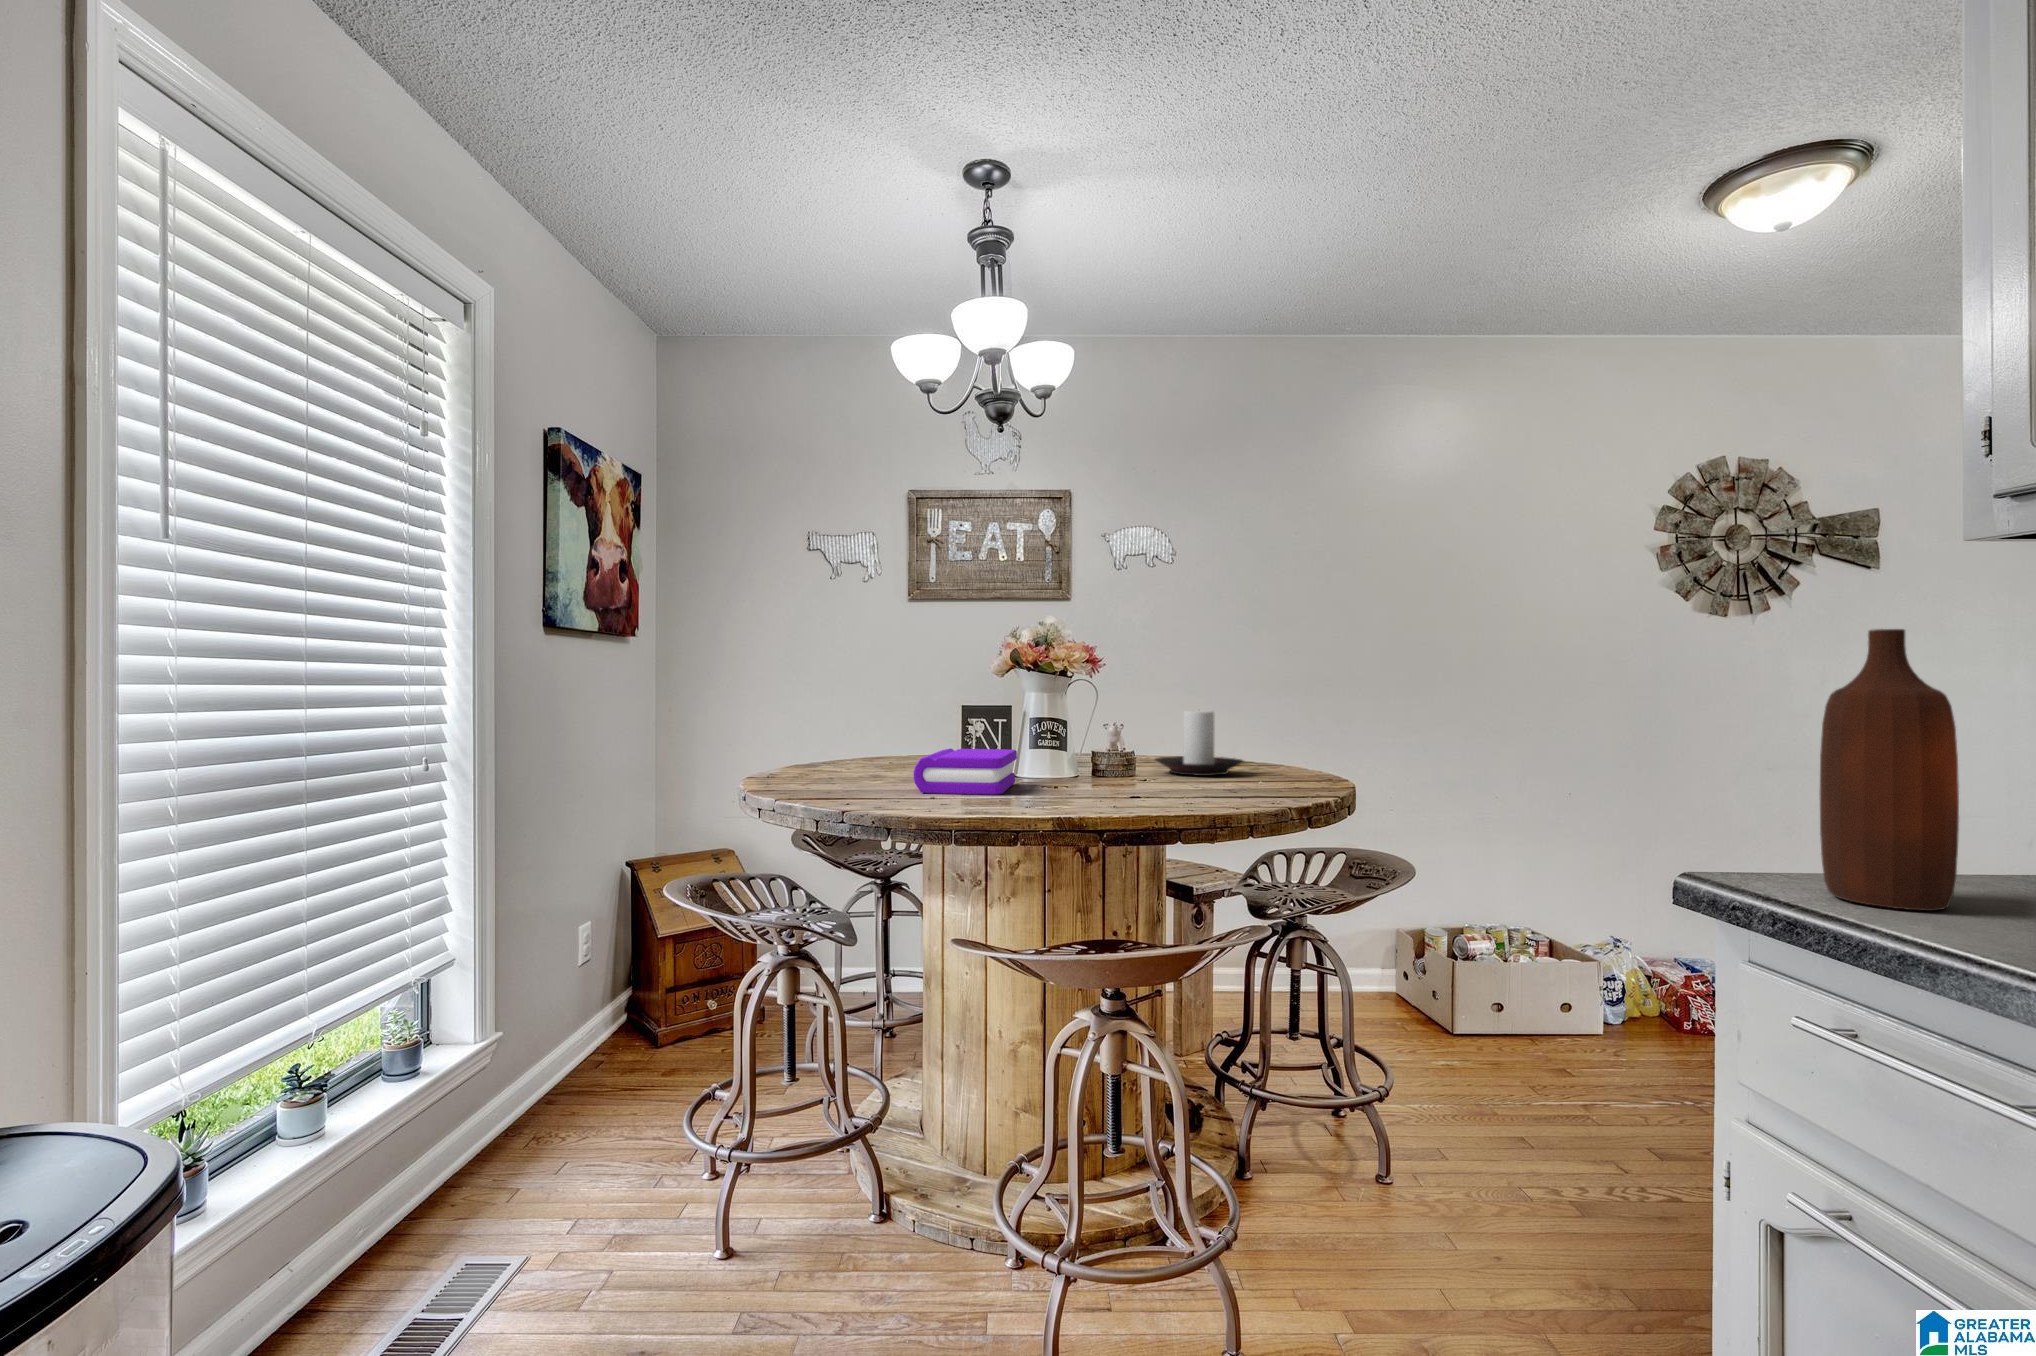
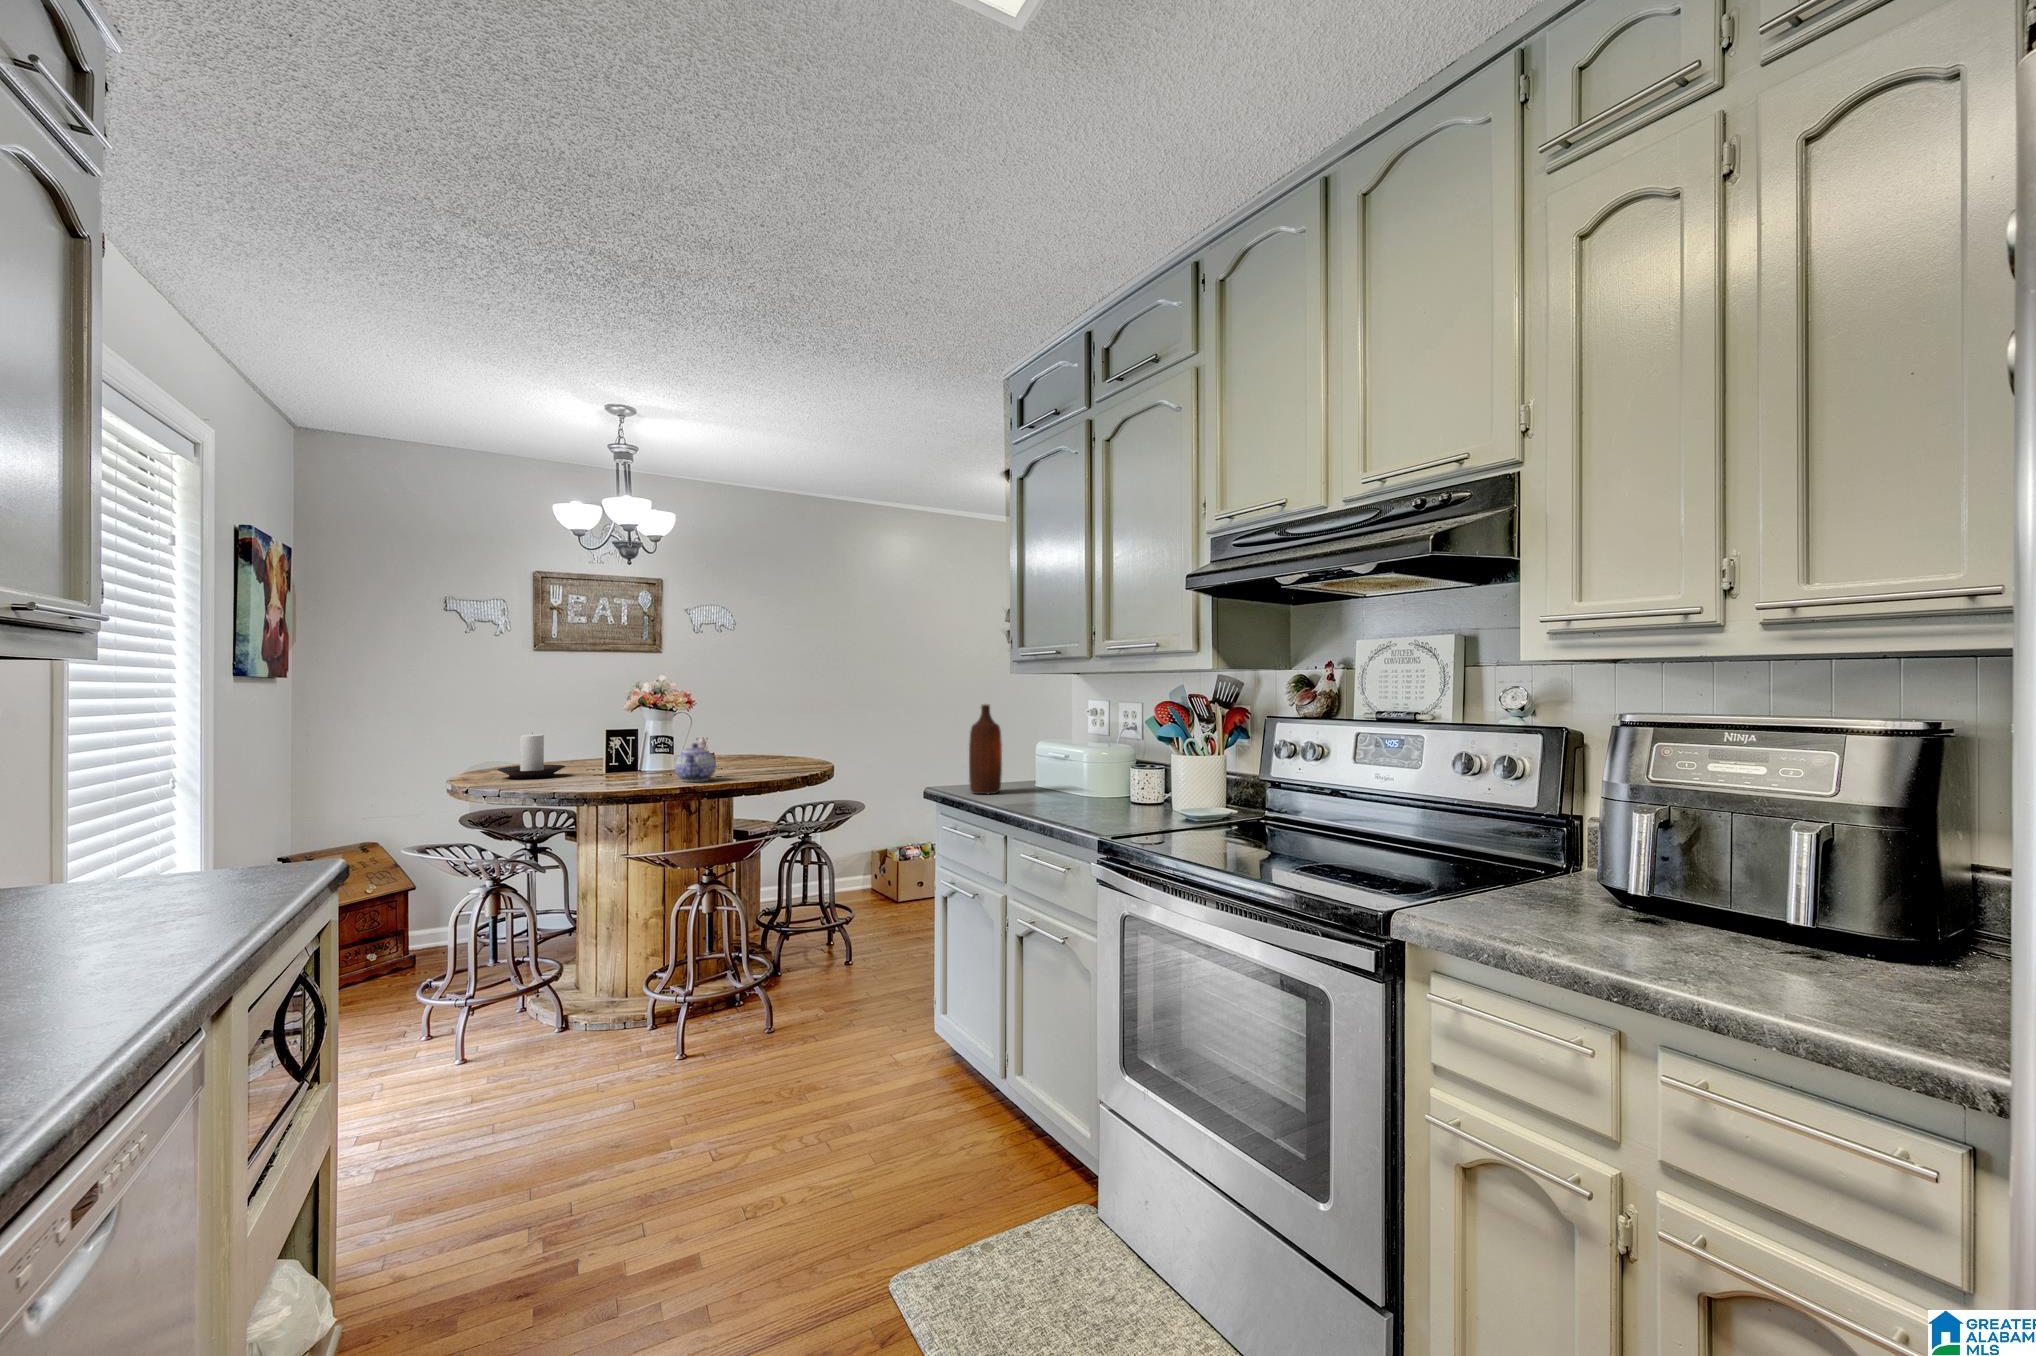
candle holder: present [1155,710,1243,776] -> present [497,734,566,778]
teapot: none [1055,729,1128,804] -> present [675,743,716,782]
book: present [913,749,1017,795] -> none [585,755,645,783]

